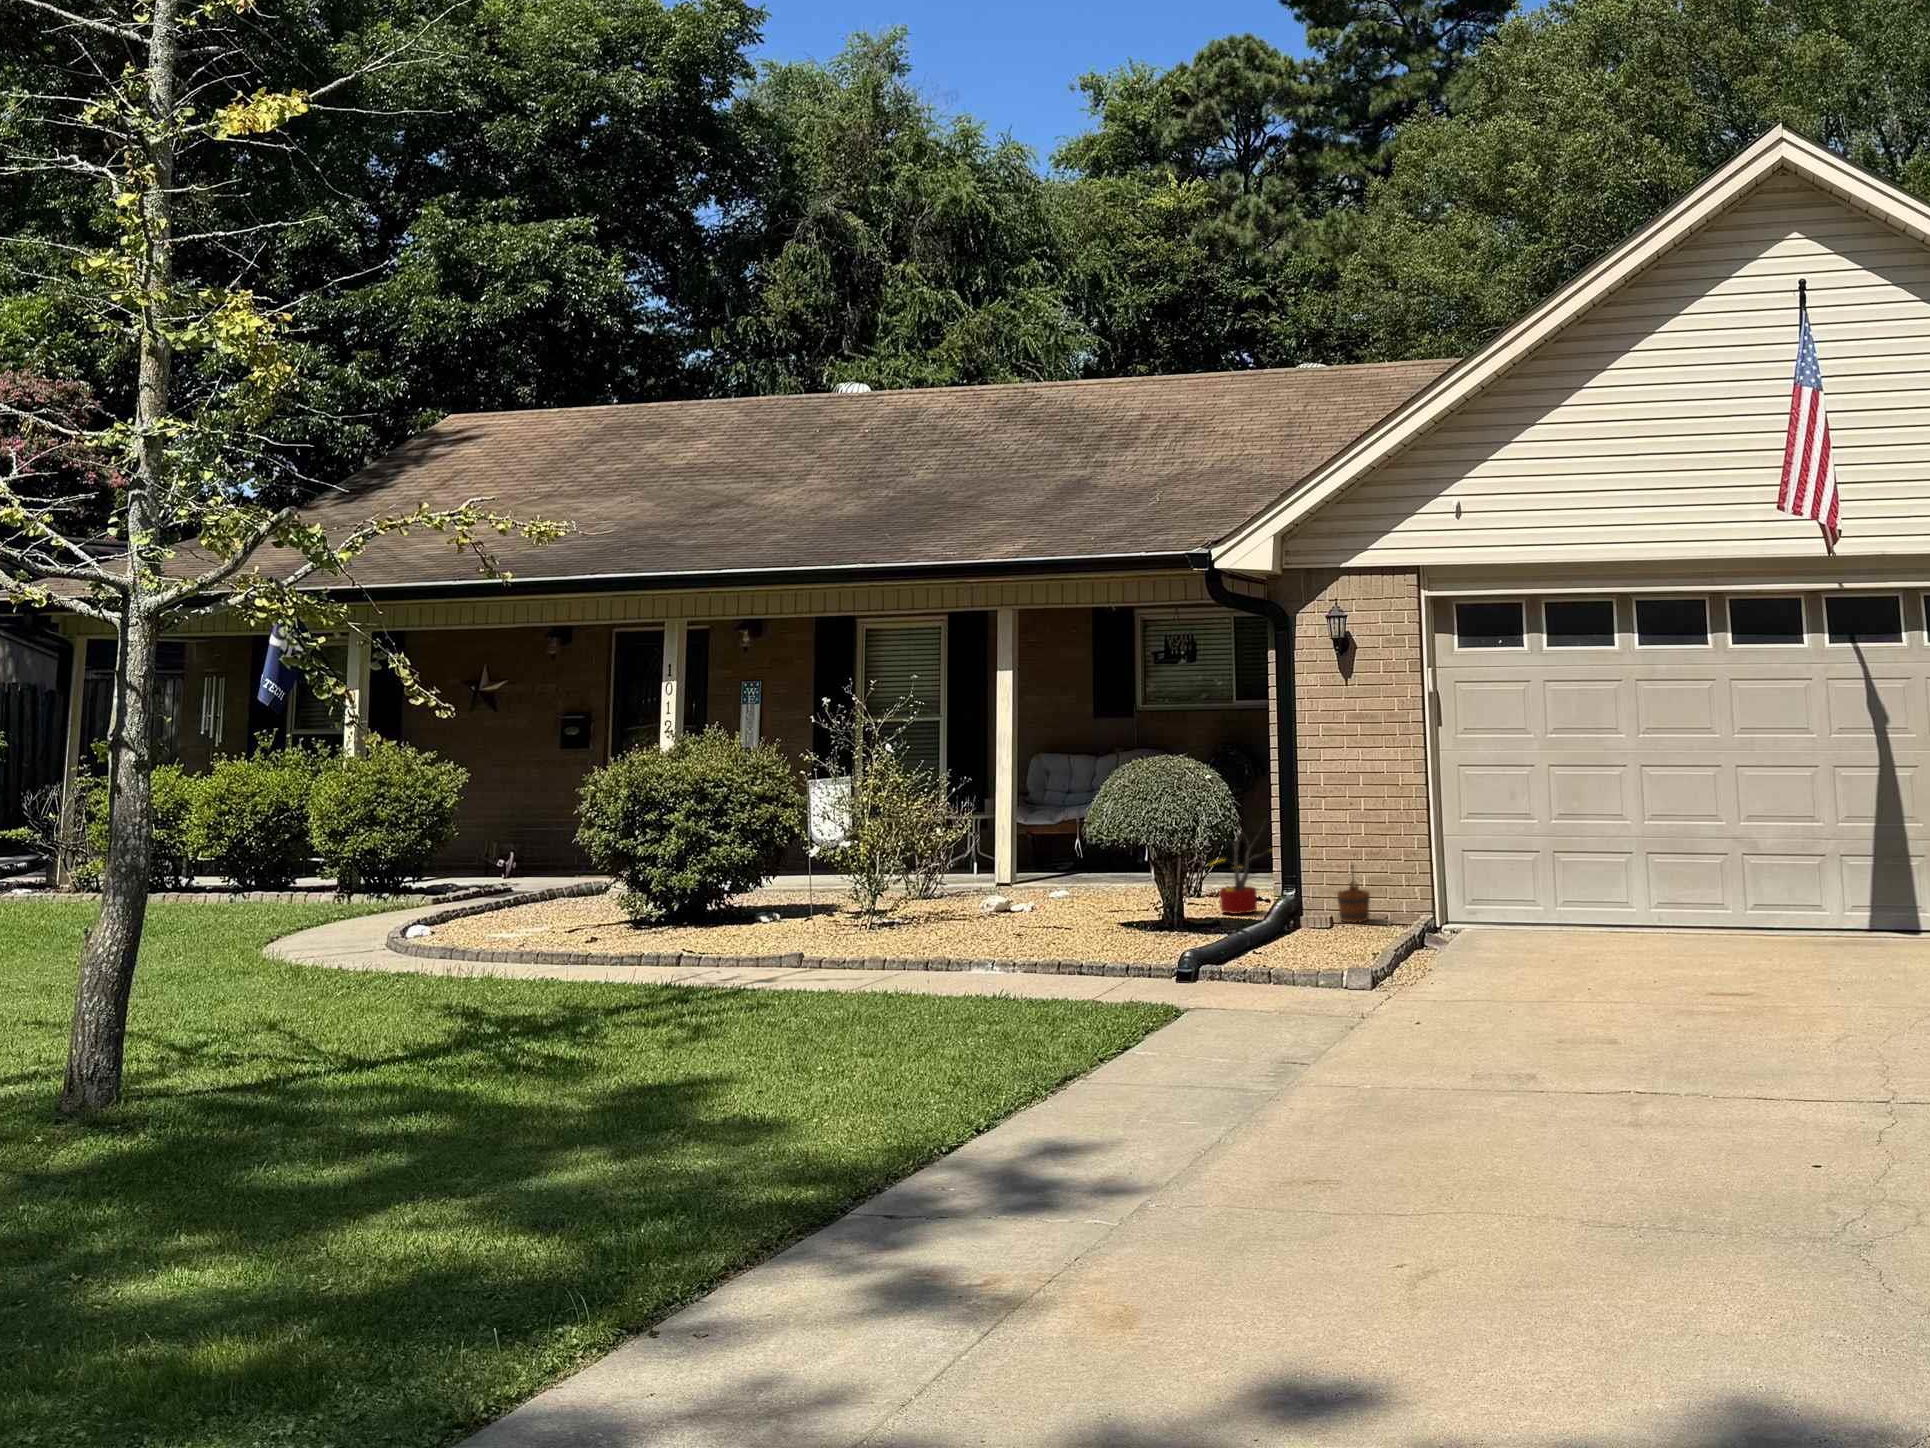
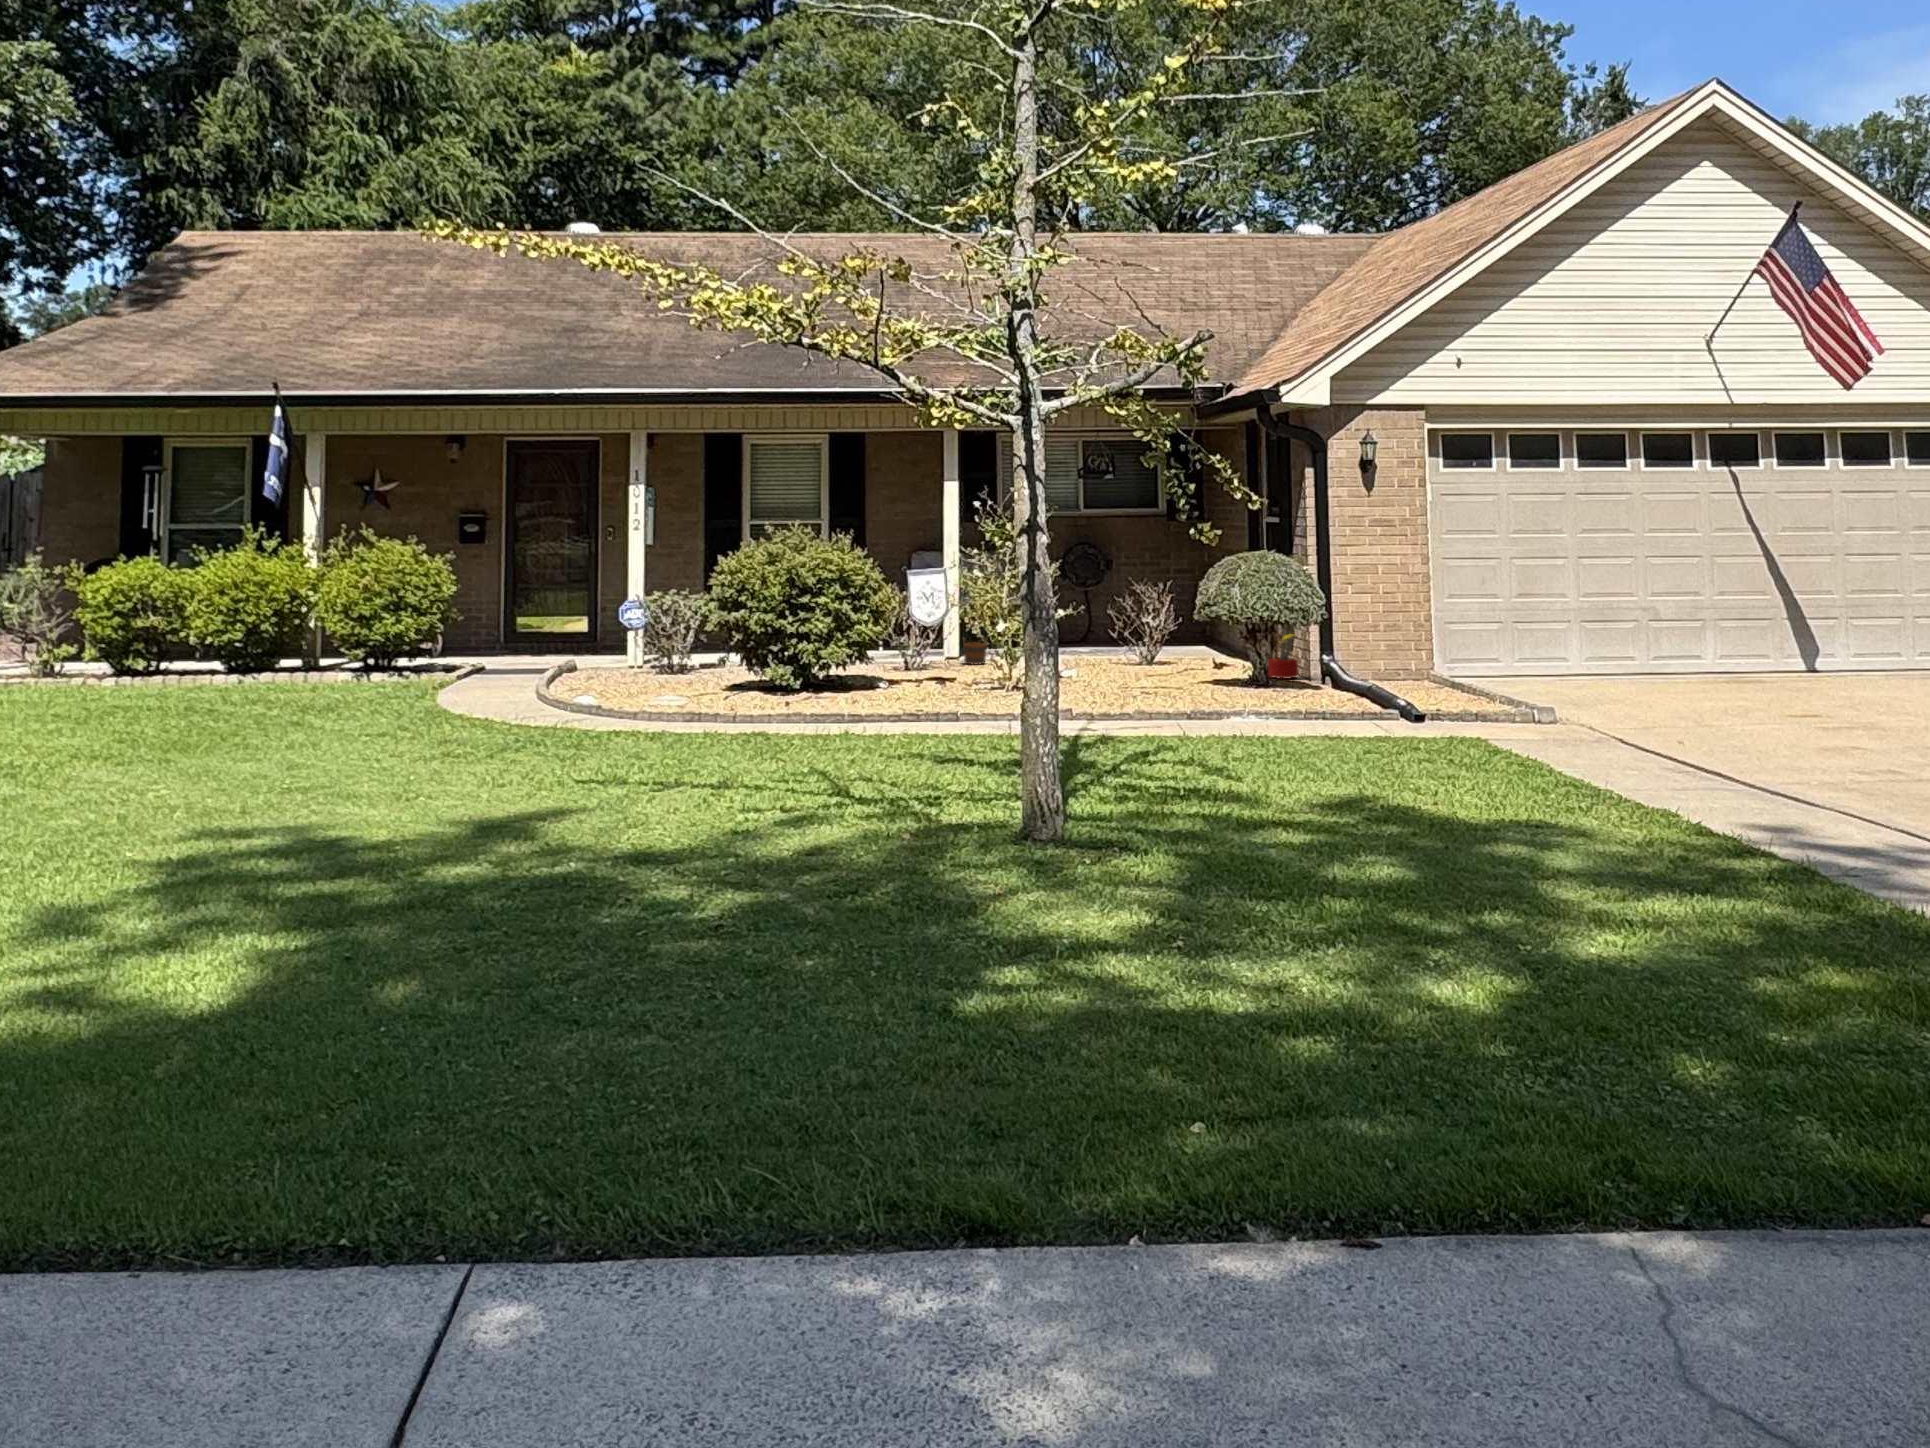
wooden bucket: present [1337,865,1370,923] -> present [963,624,987,665]

